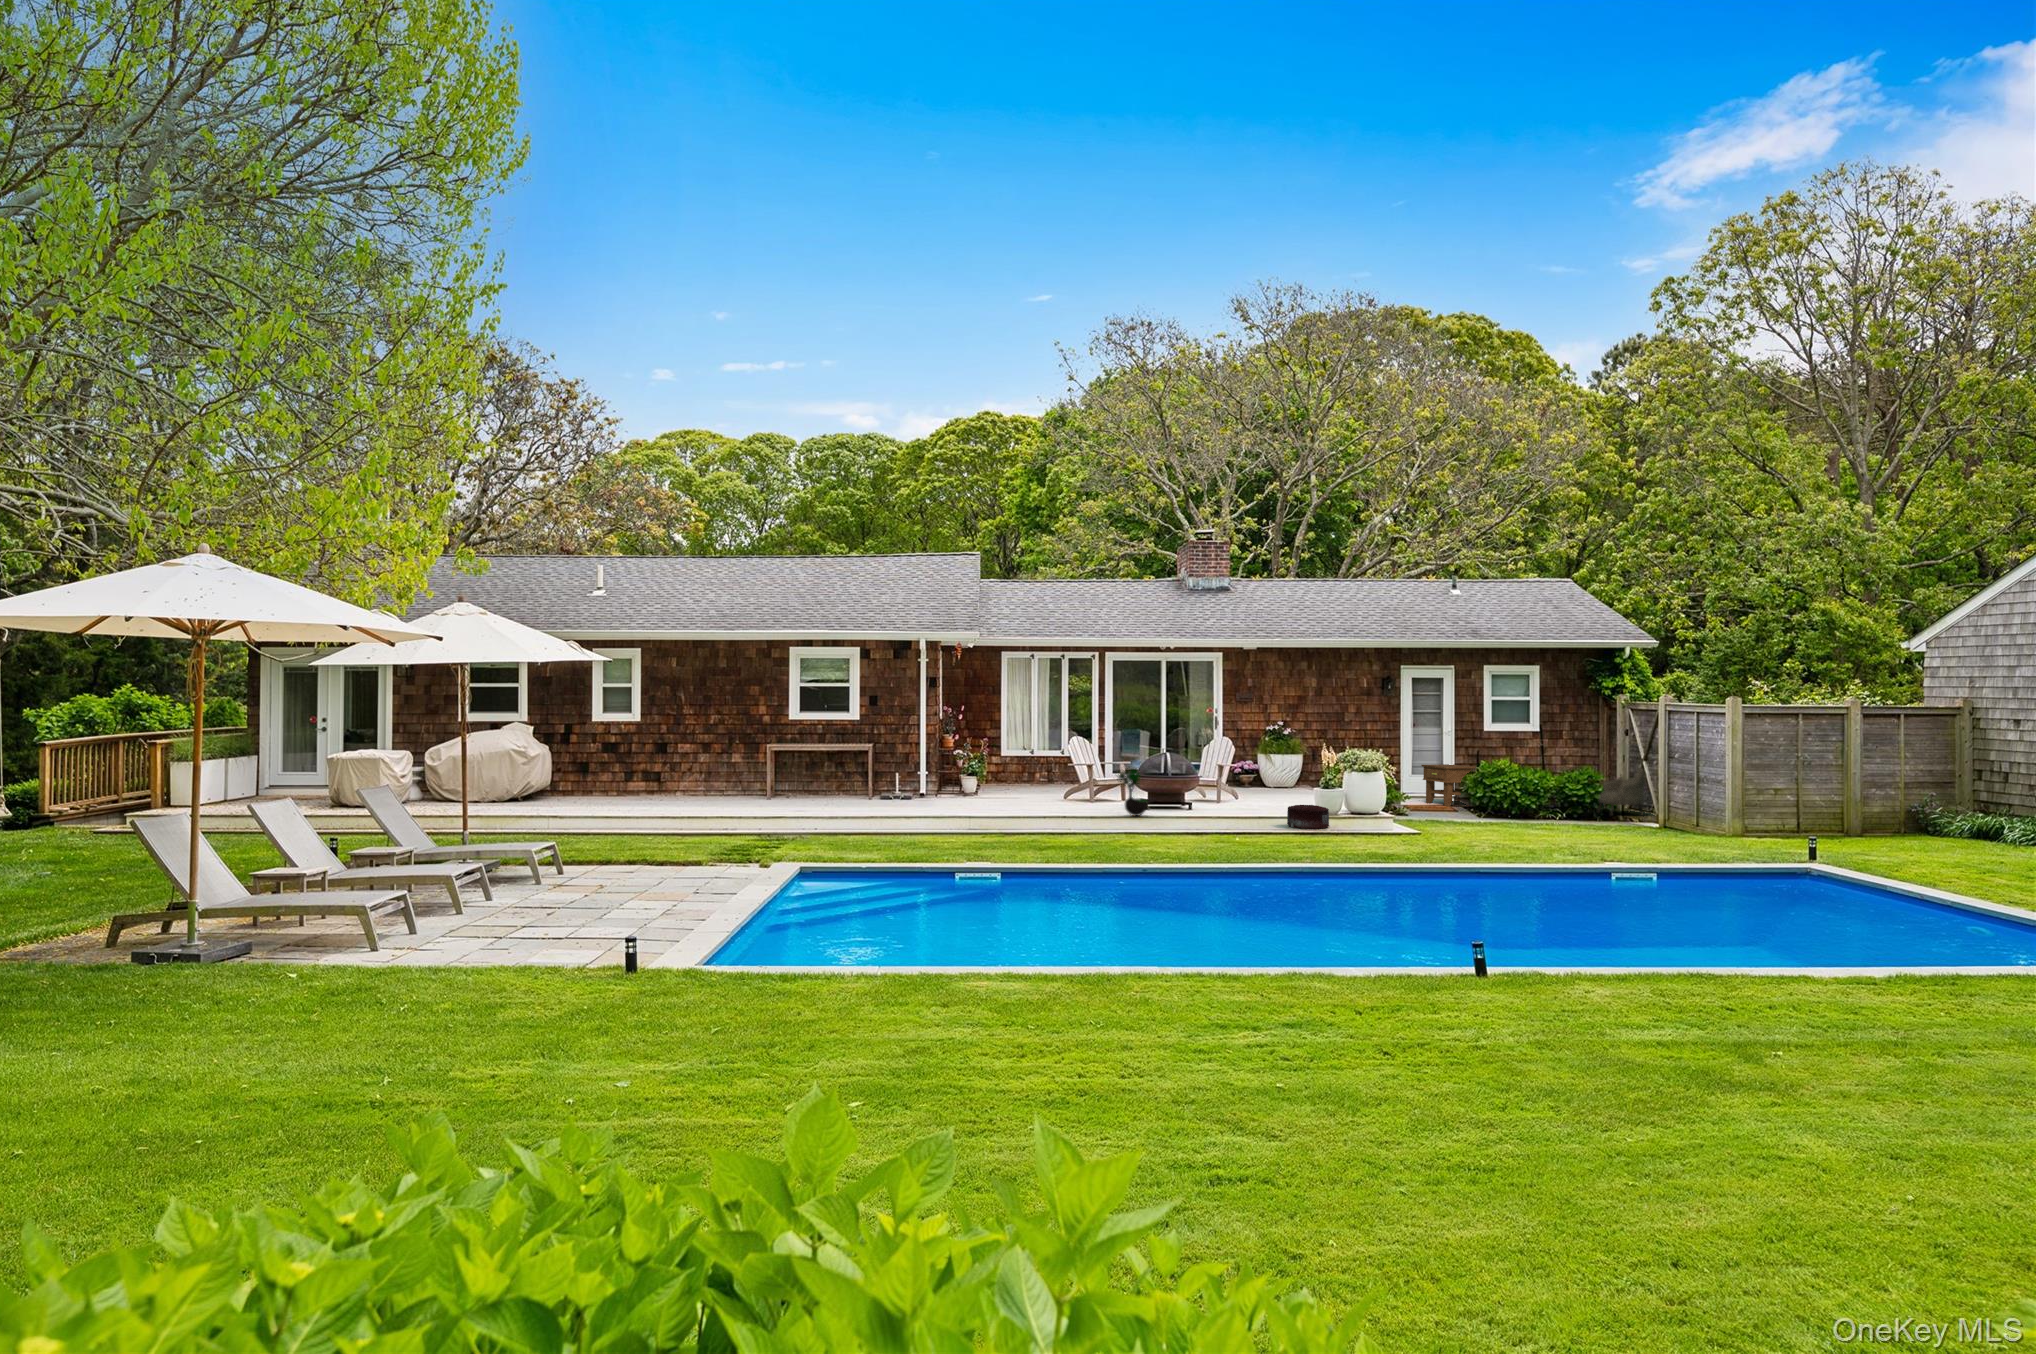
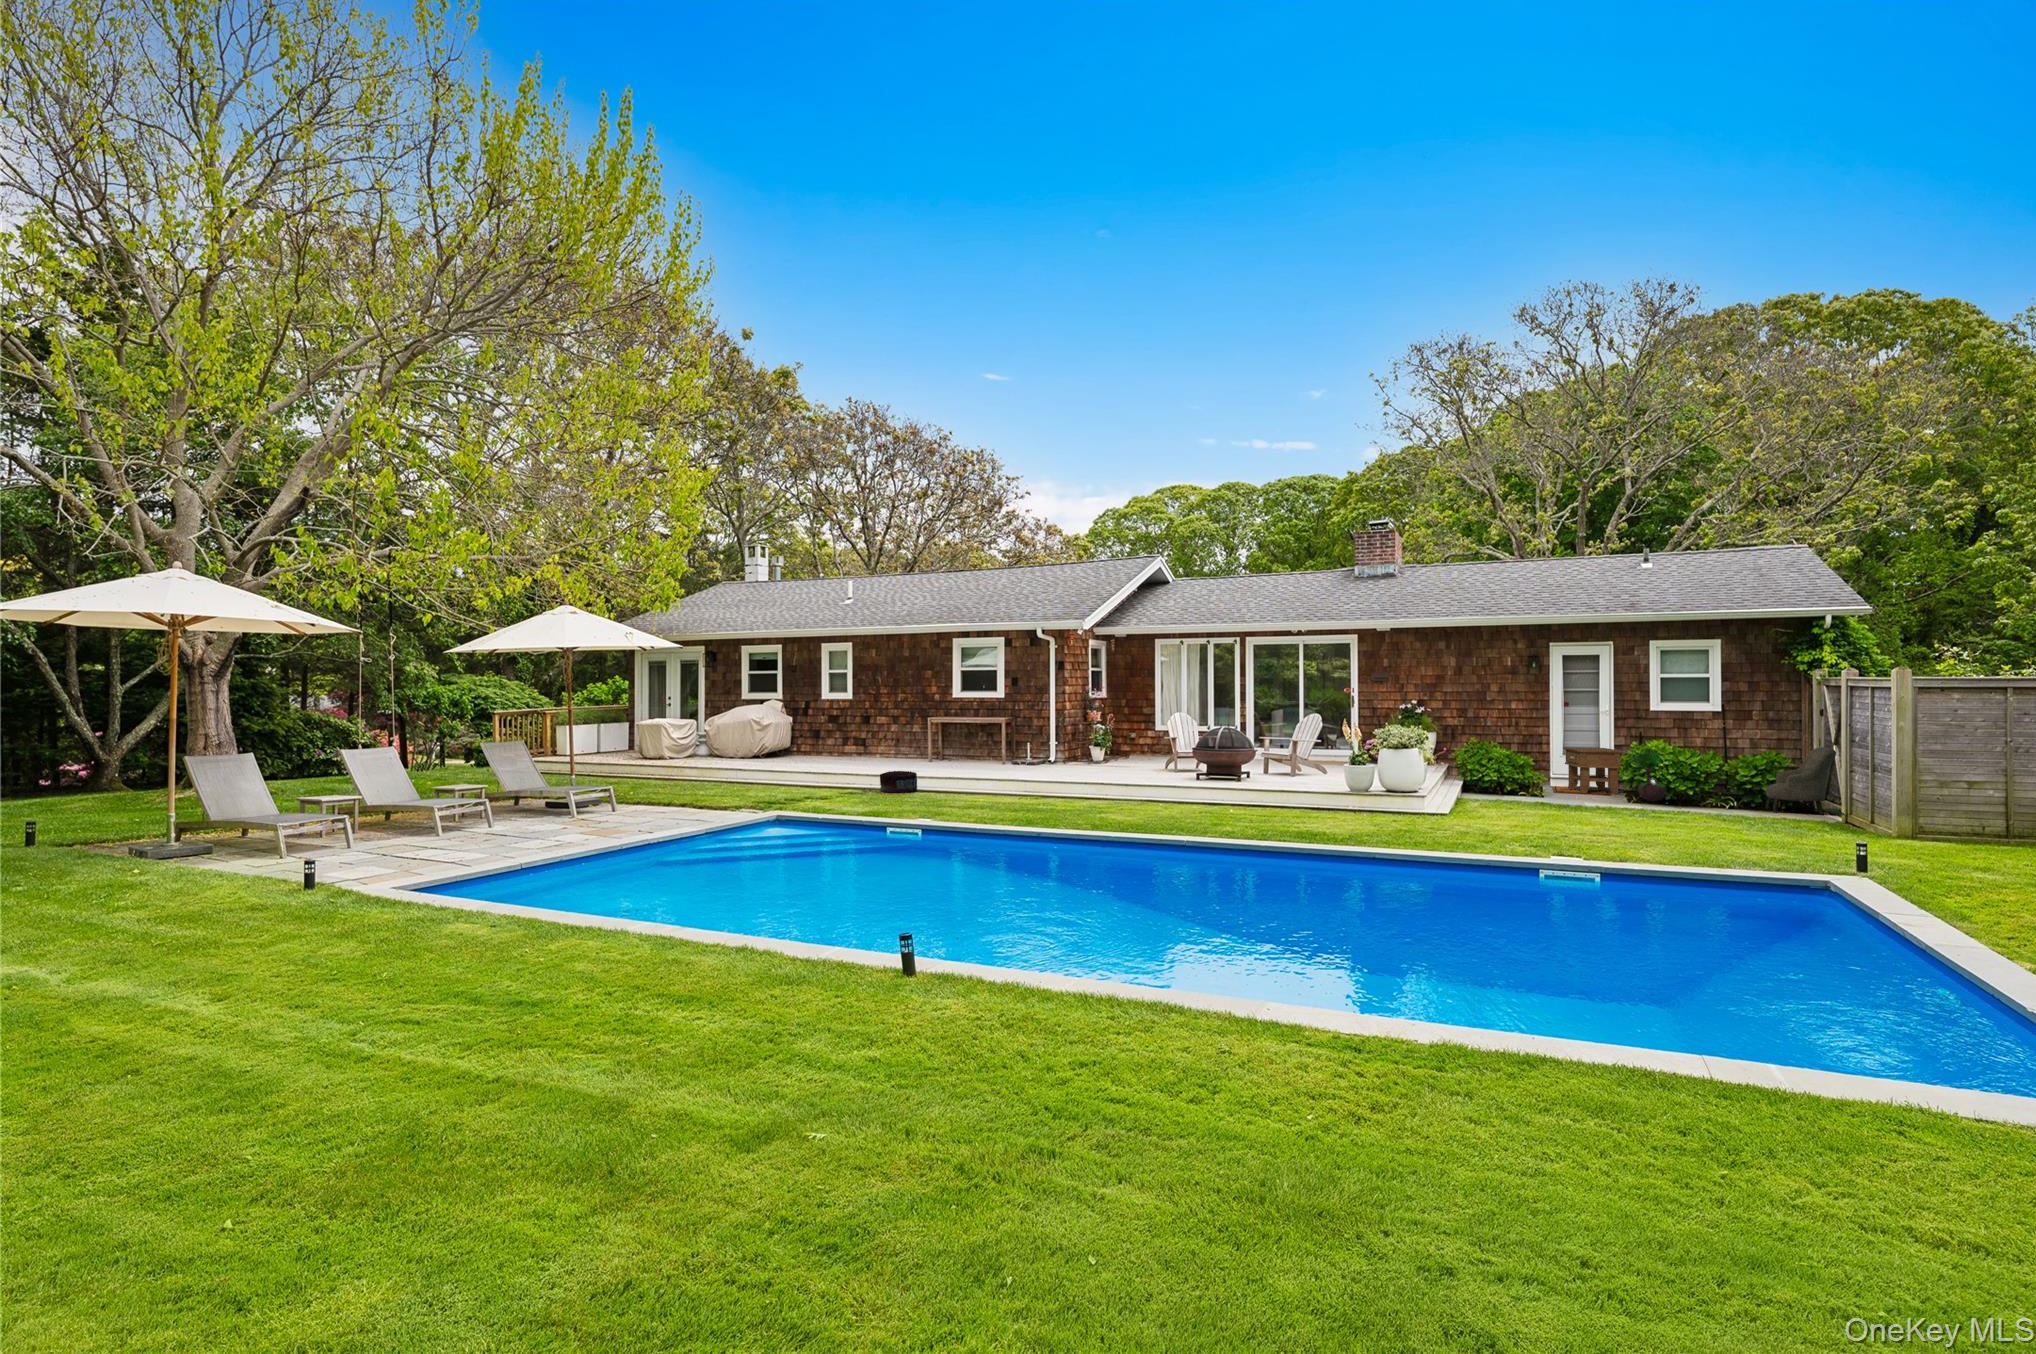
potted tree: present [1117,768,1147,816] -> present [1630,751,1666,801]
pouf: present [1287,805,1329,829] -> present [880,771,917,793]

